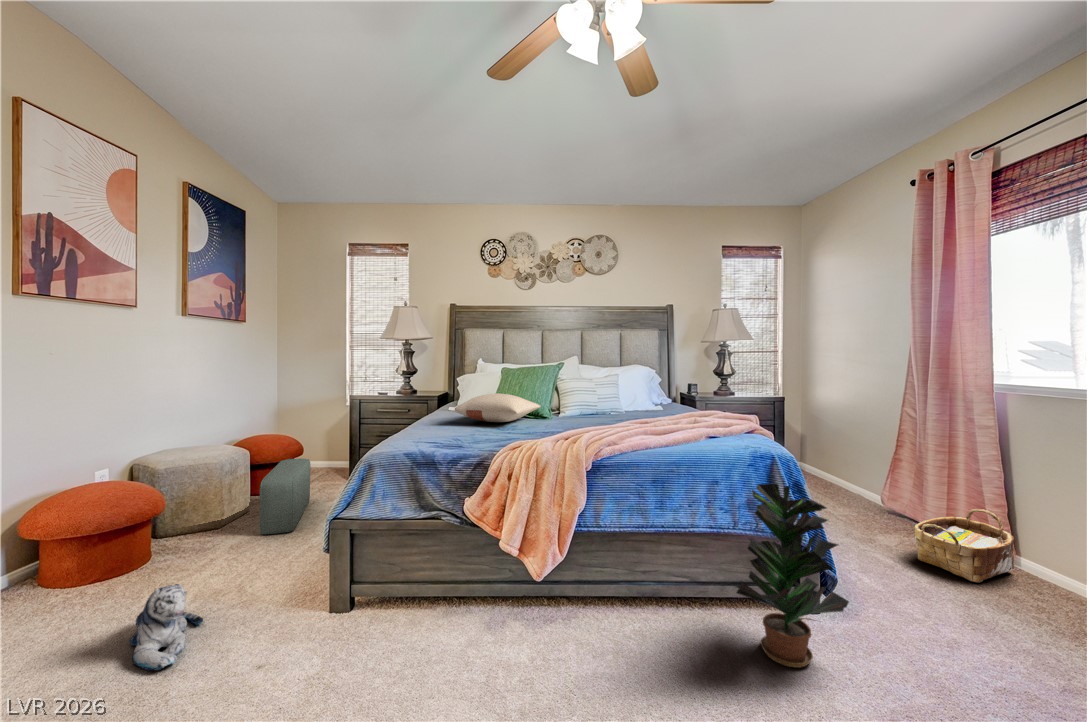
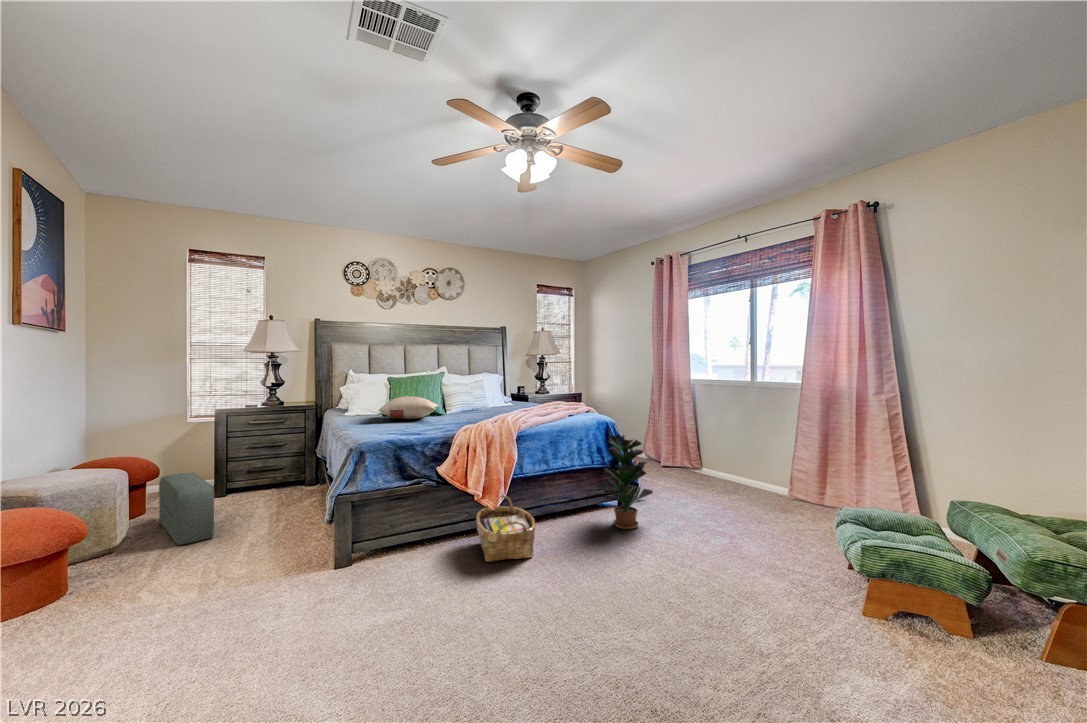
woven basket: present [914,509,1014,583] -> present [476,495,535,562]
plush toy: present [129,584,203,671] -> none [161,565,240,633]

